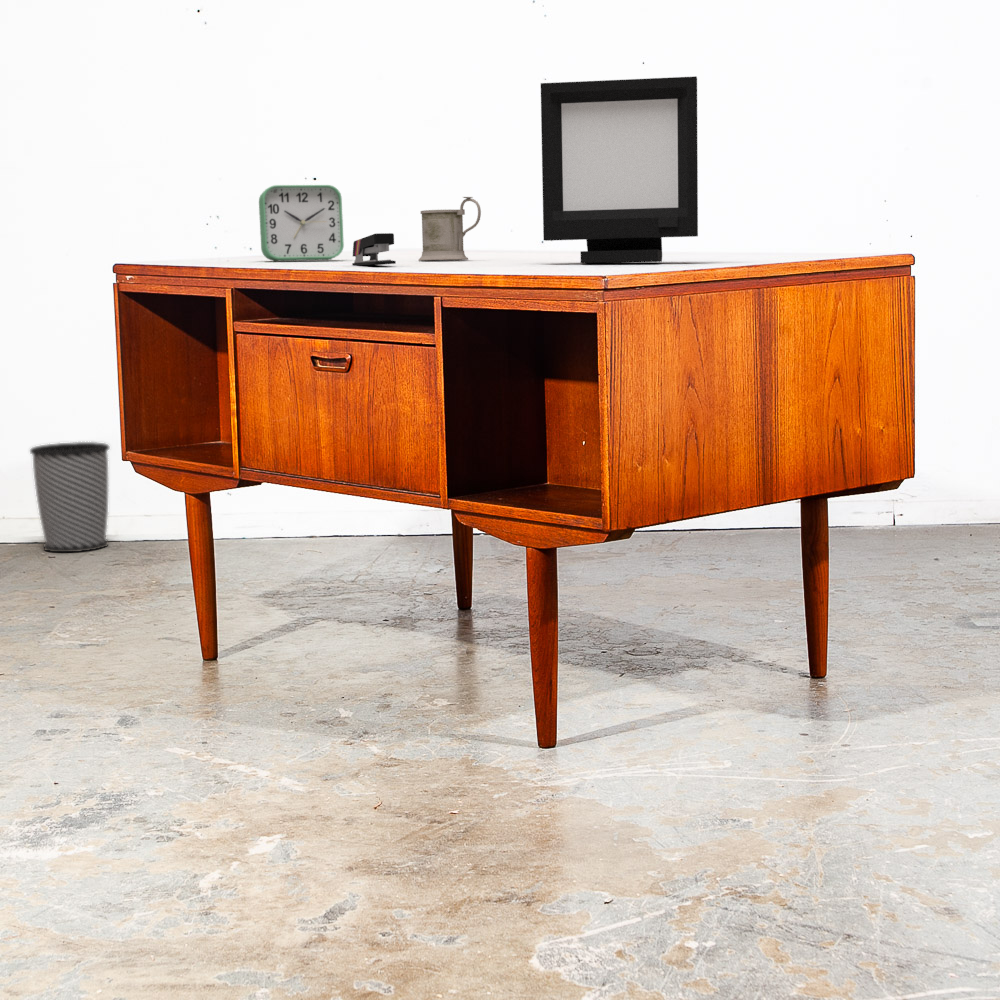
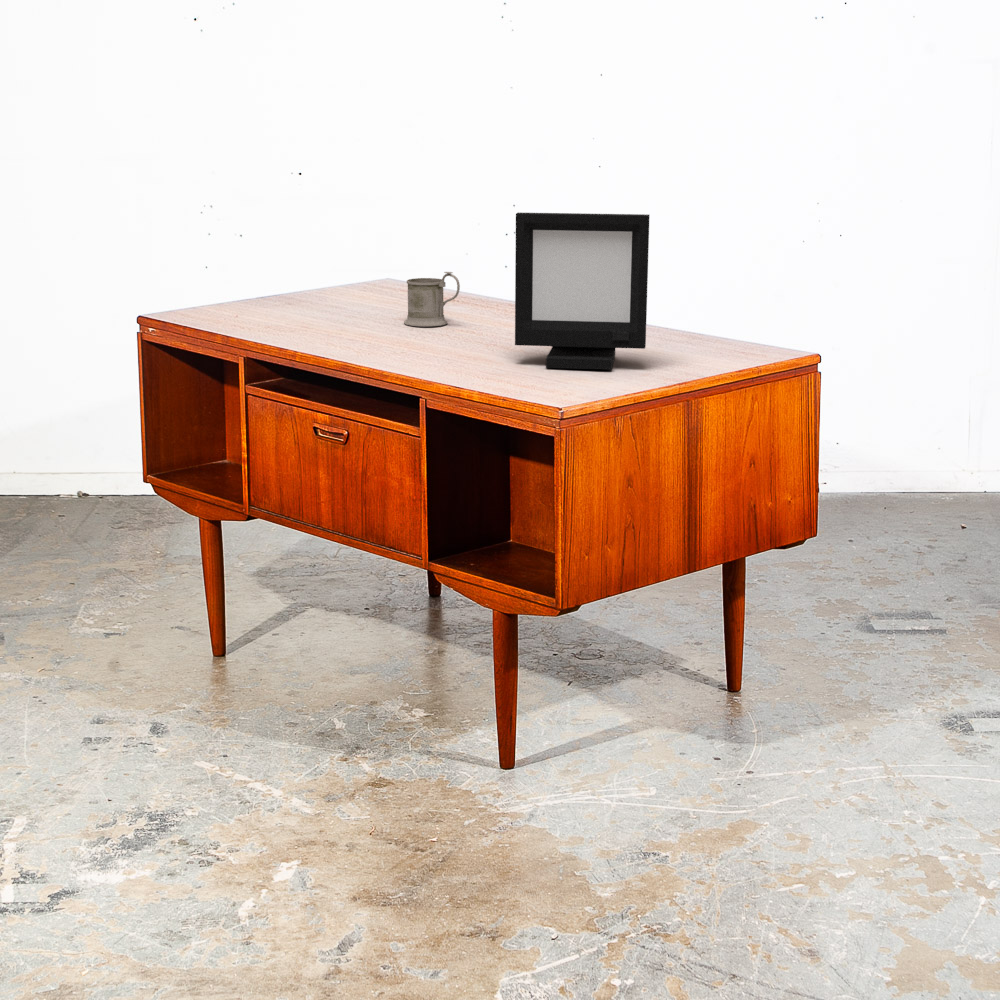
alarm clock: present [259,185,344,261] -> none [263,248,338,316]
stapler: present [352,233,396,266] -> none [350,332,389,368]
wastebasket: present [30,442,109,552] -> none [36,401,110,505]

